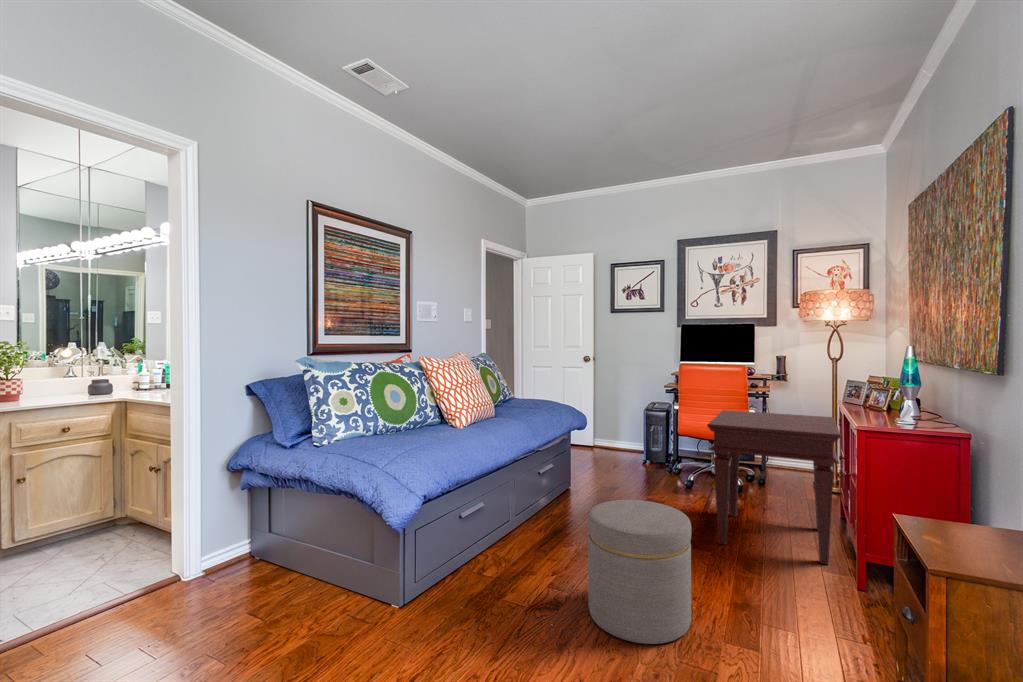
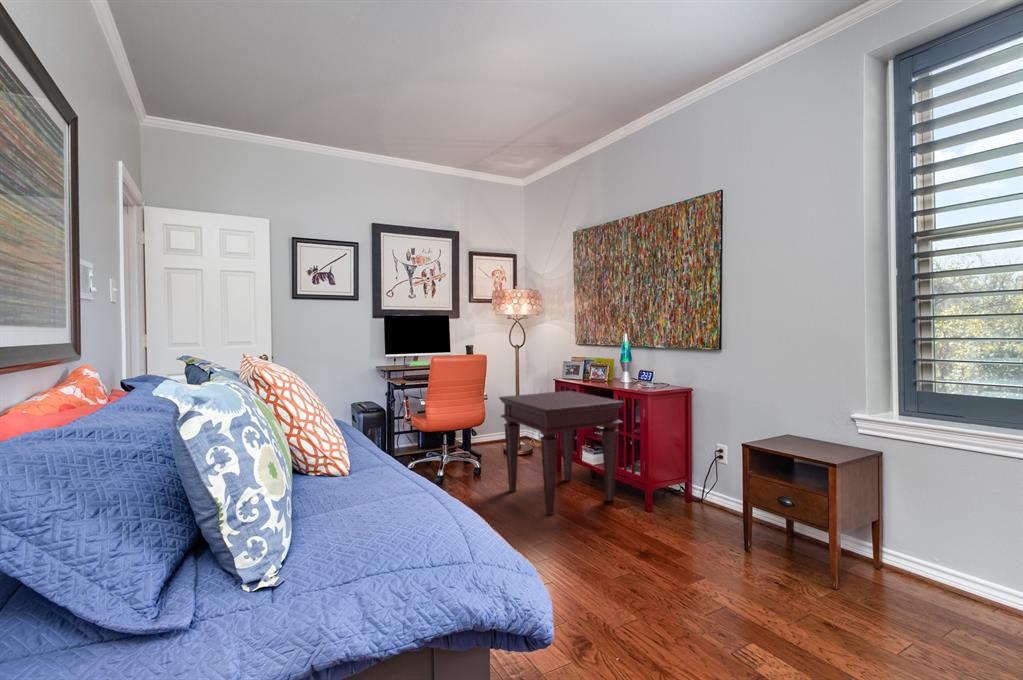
ottoman: present [588,500,691,644] -> none [580,487,678,621]

